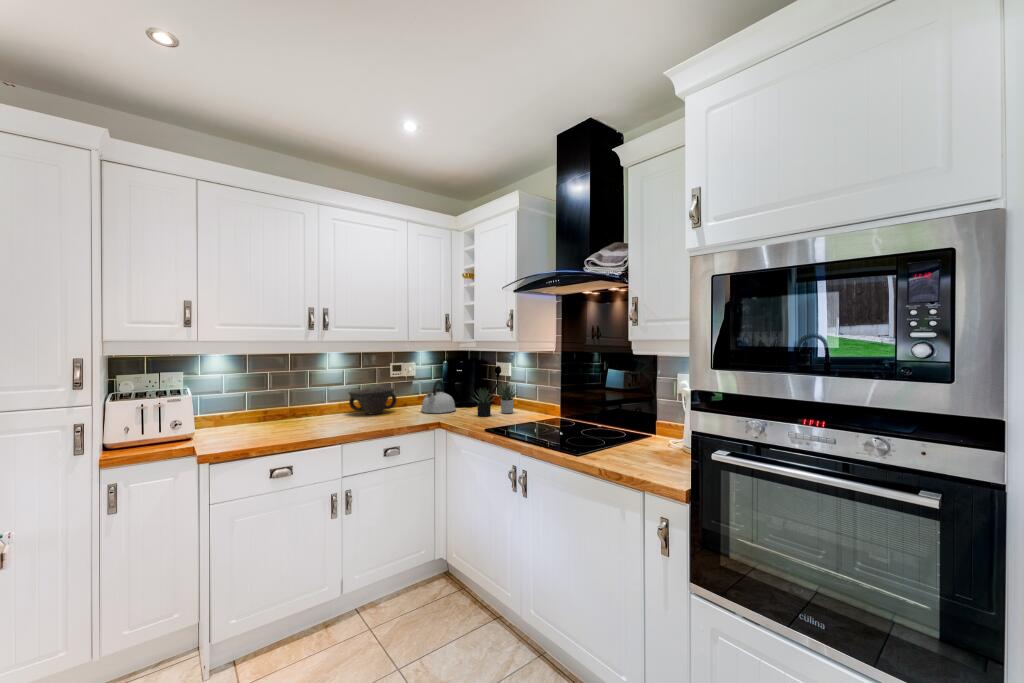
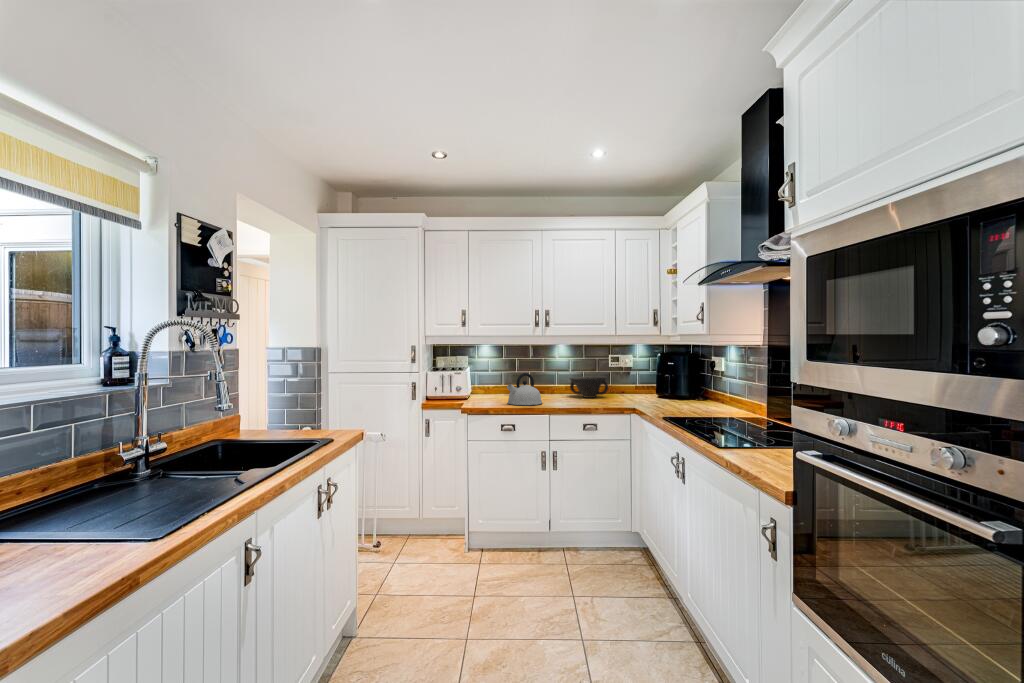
kettle: present [421,380,456,413] -> present [507,373,542,405]
succulent plant: present [473,385,516,417] -> none [667,376,724,407]

